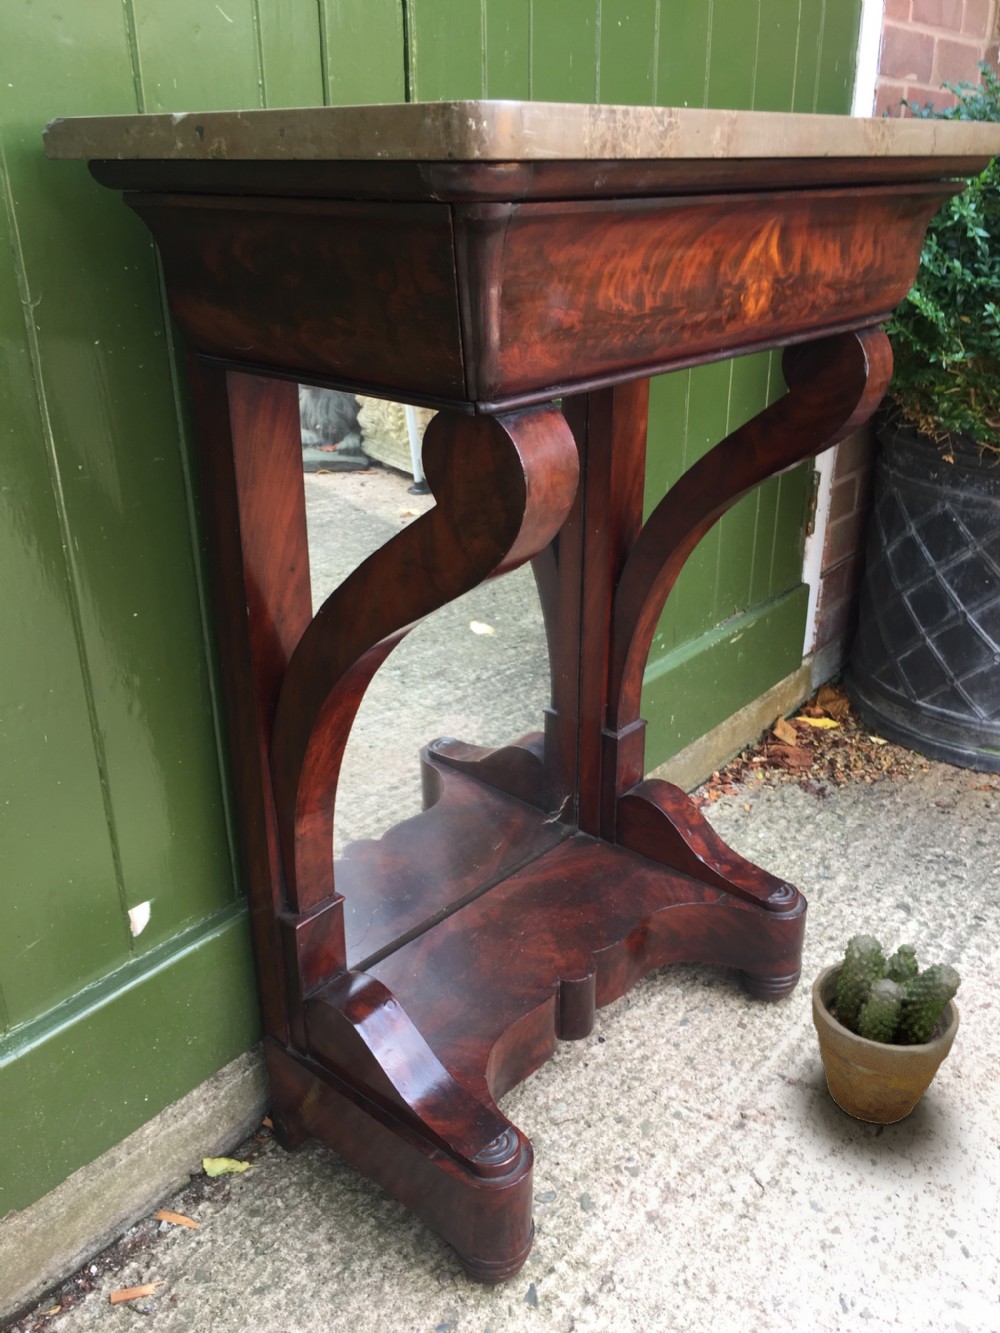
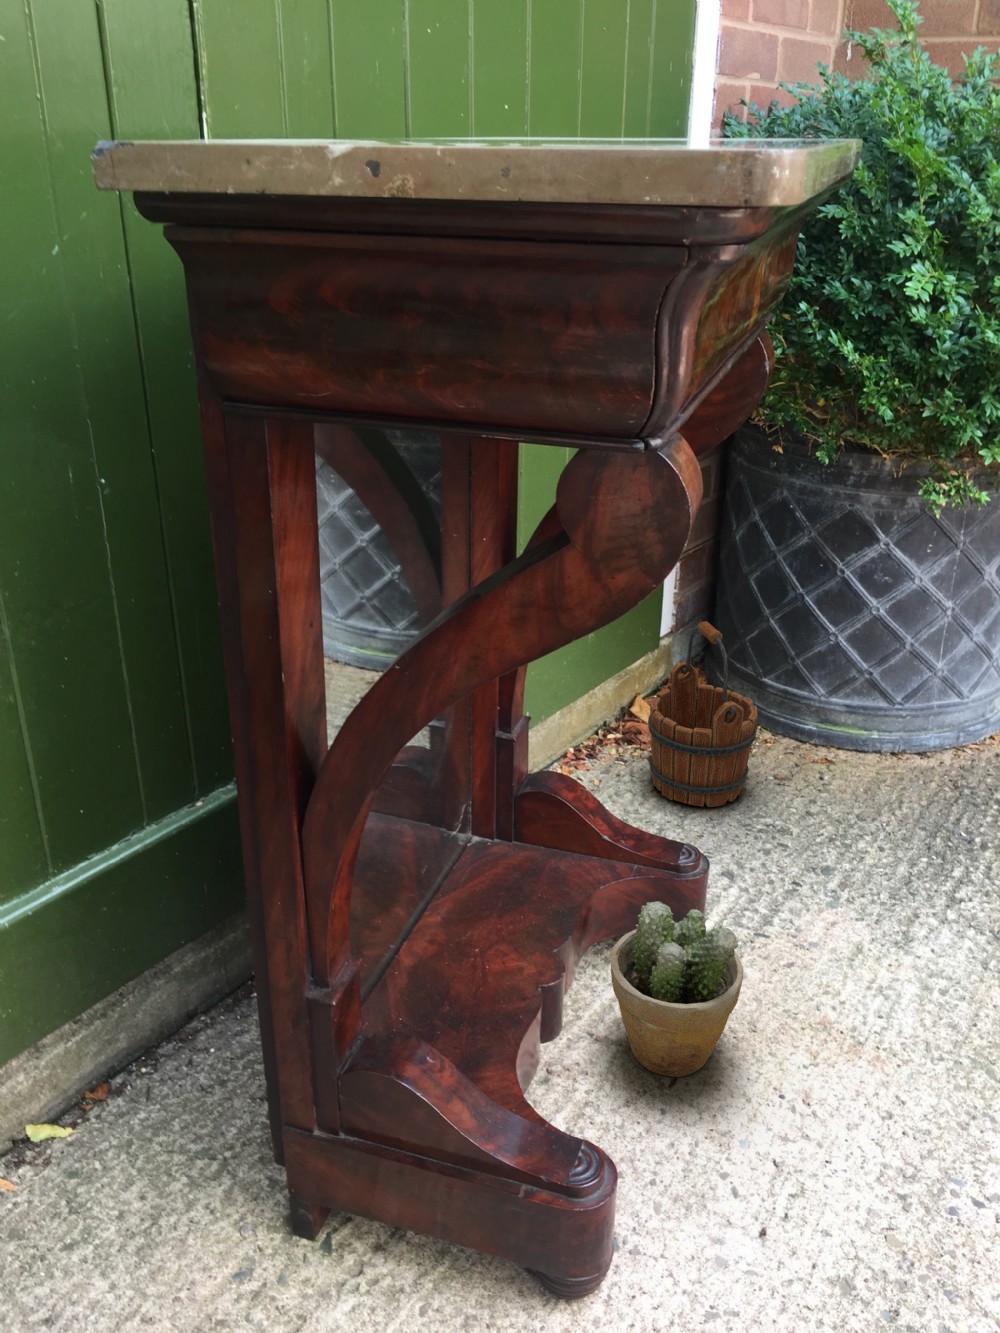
wooden bucket: none [805,639,926,835] -> present [648,621,758,807]

